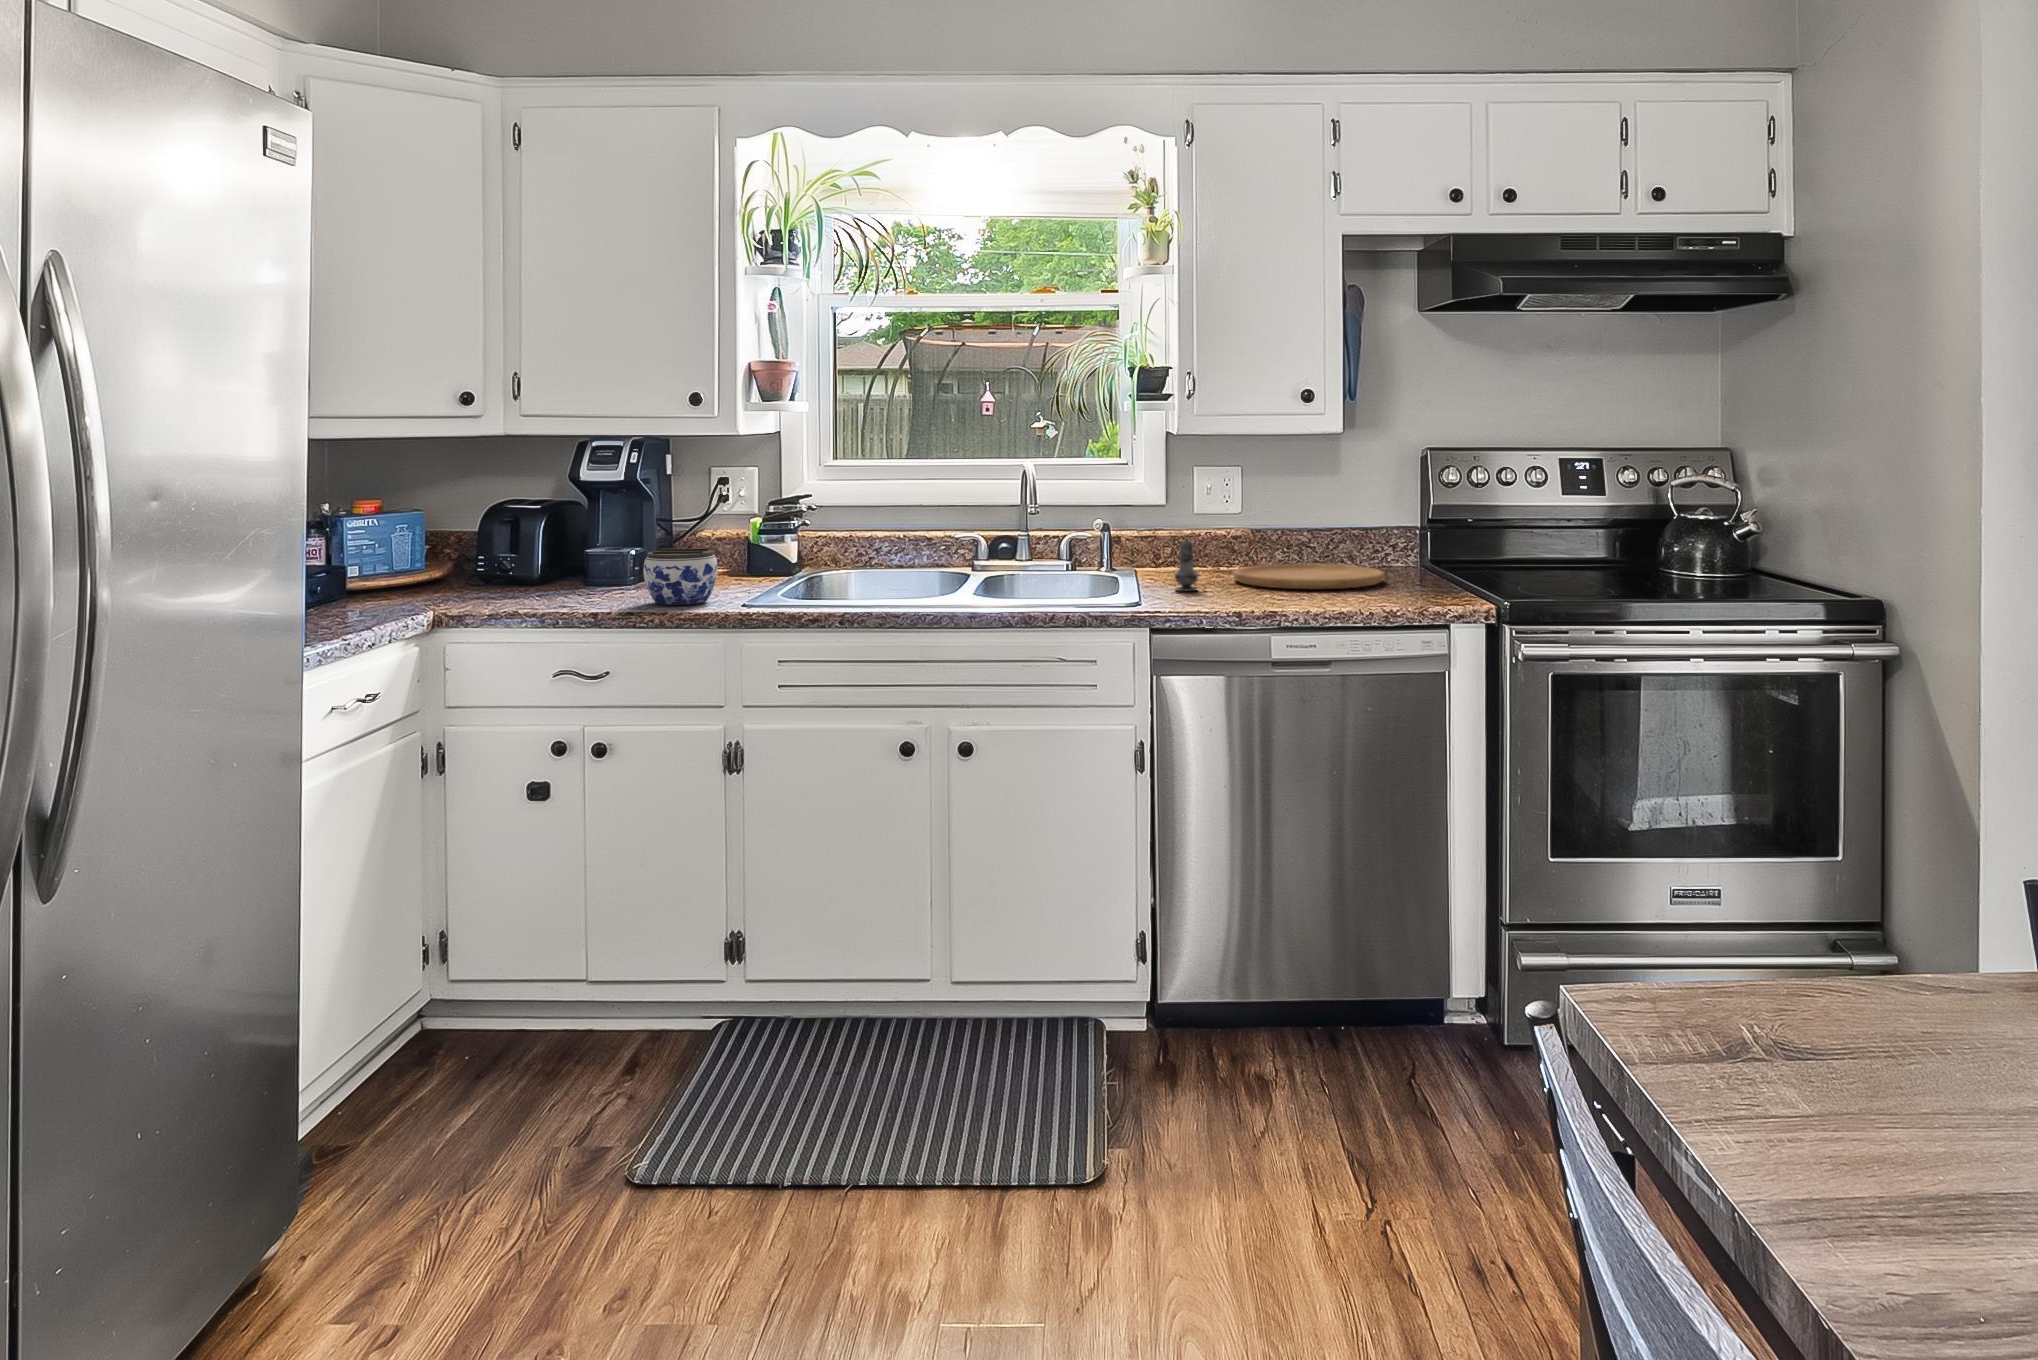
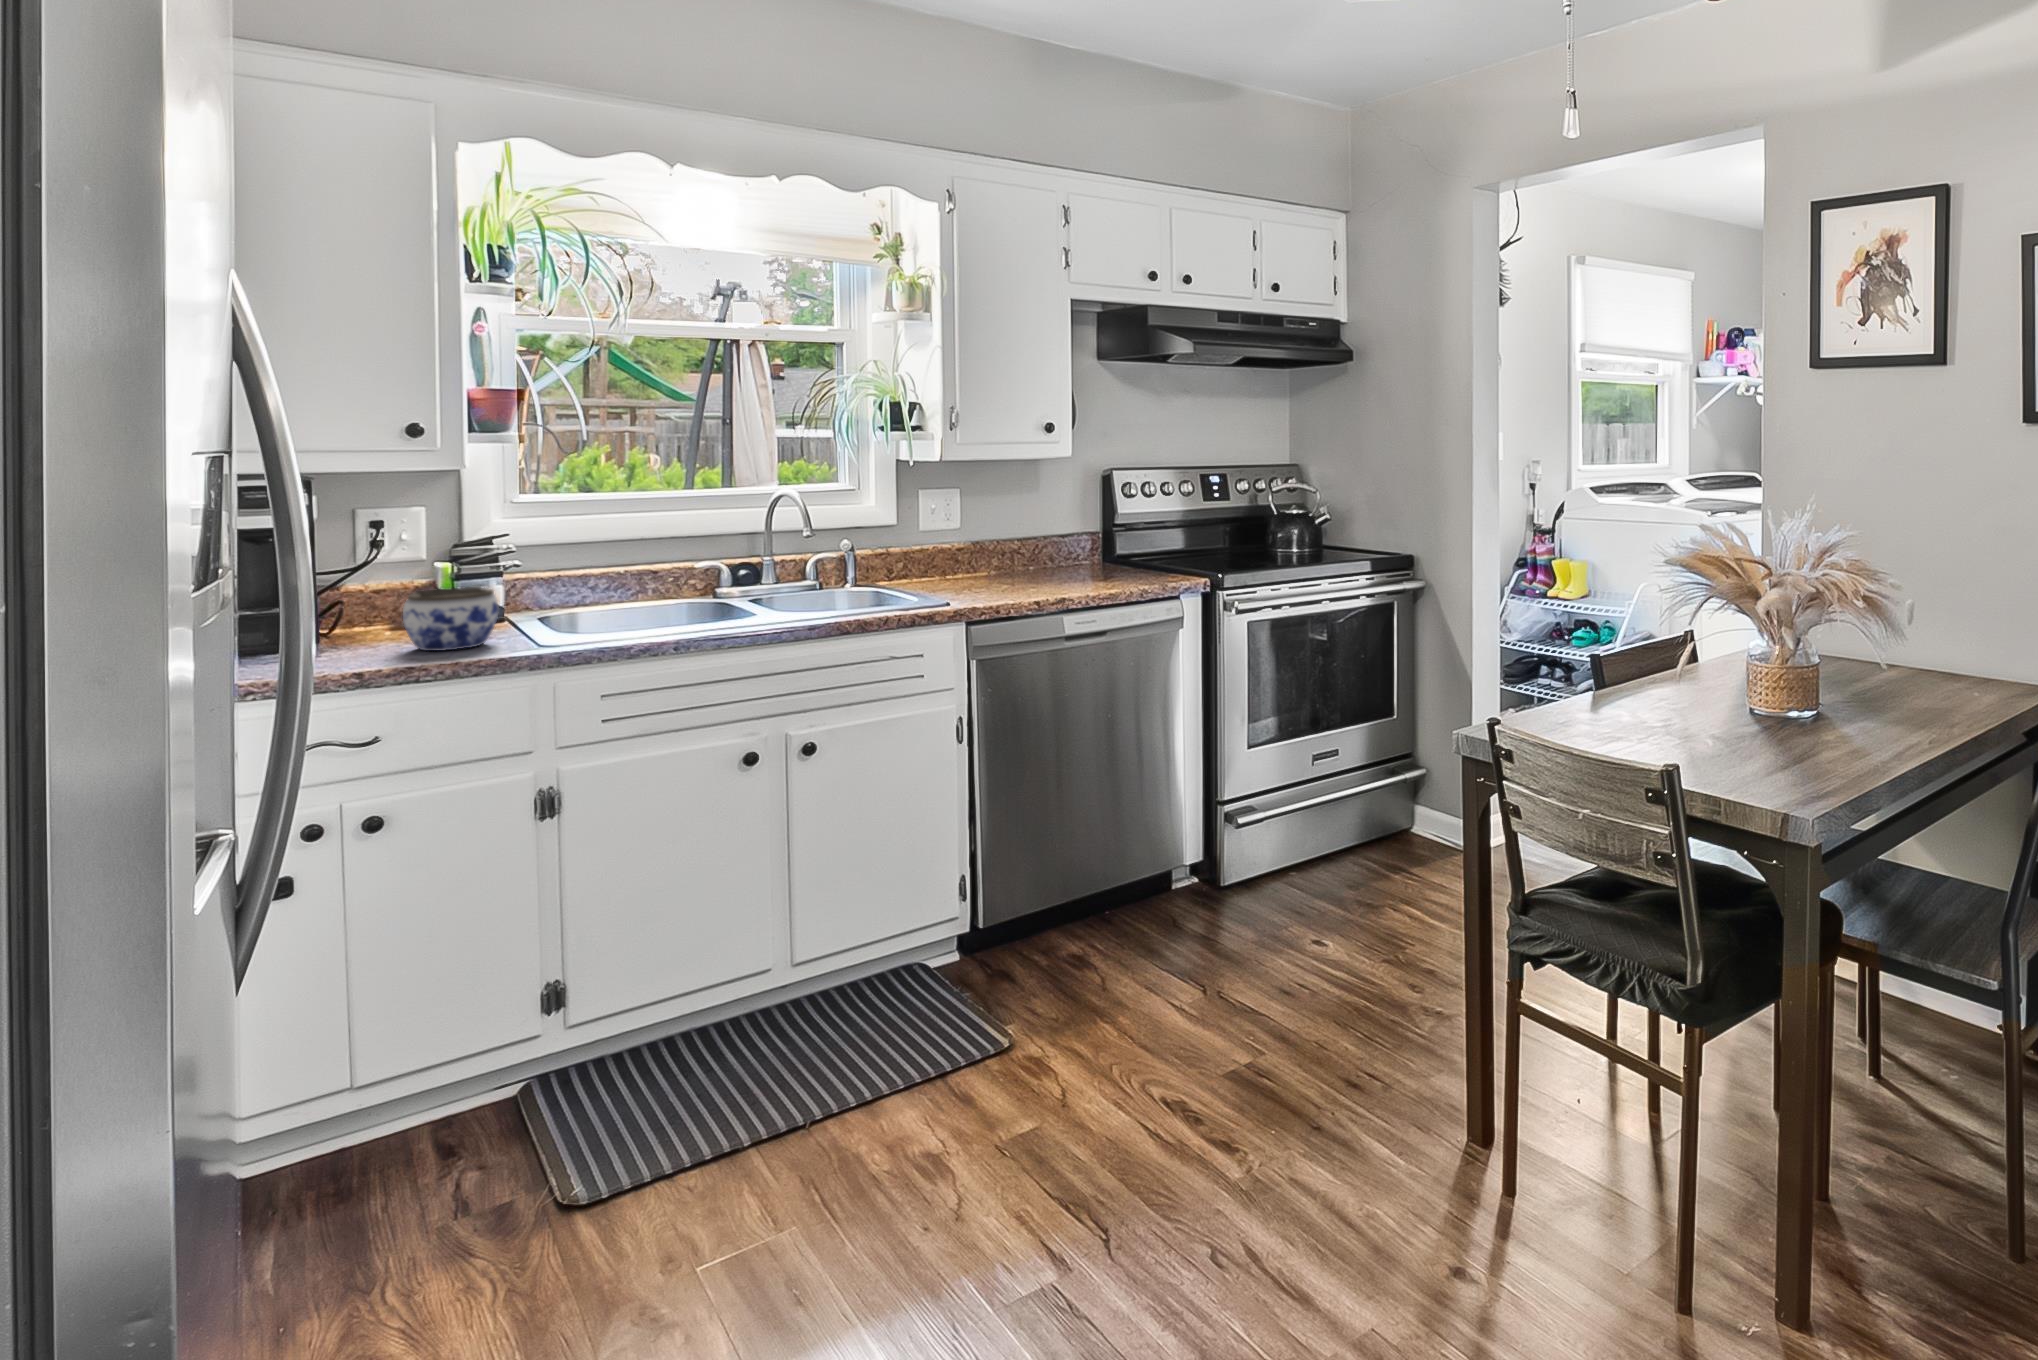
salt shaker: present [1174,538,1199,591] -> none [944,545,967,592]
cutting board: present [1234,564,1384,589] -> none [970,562,1096,583]

